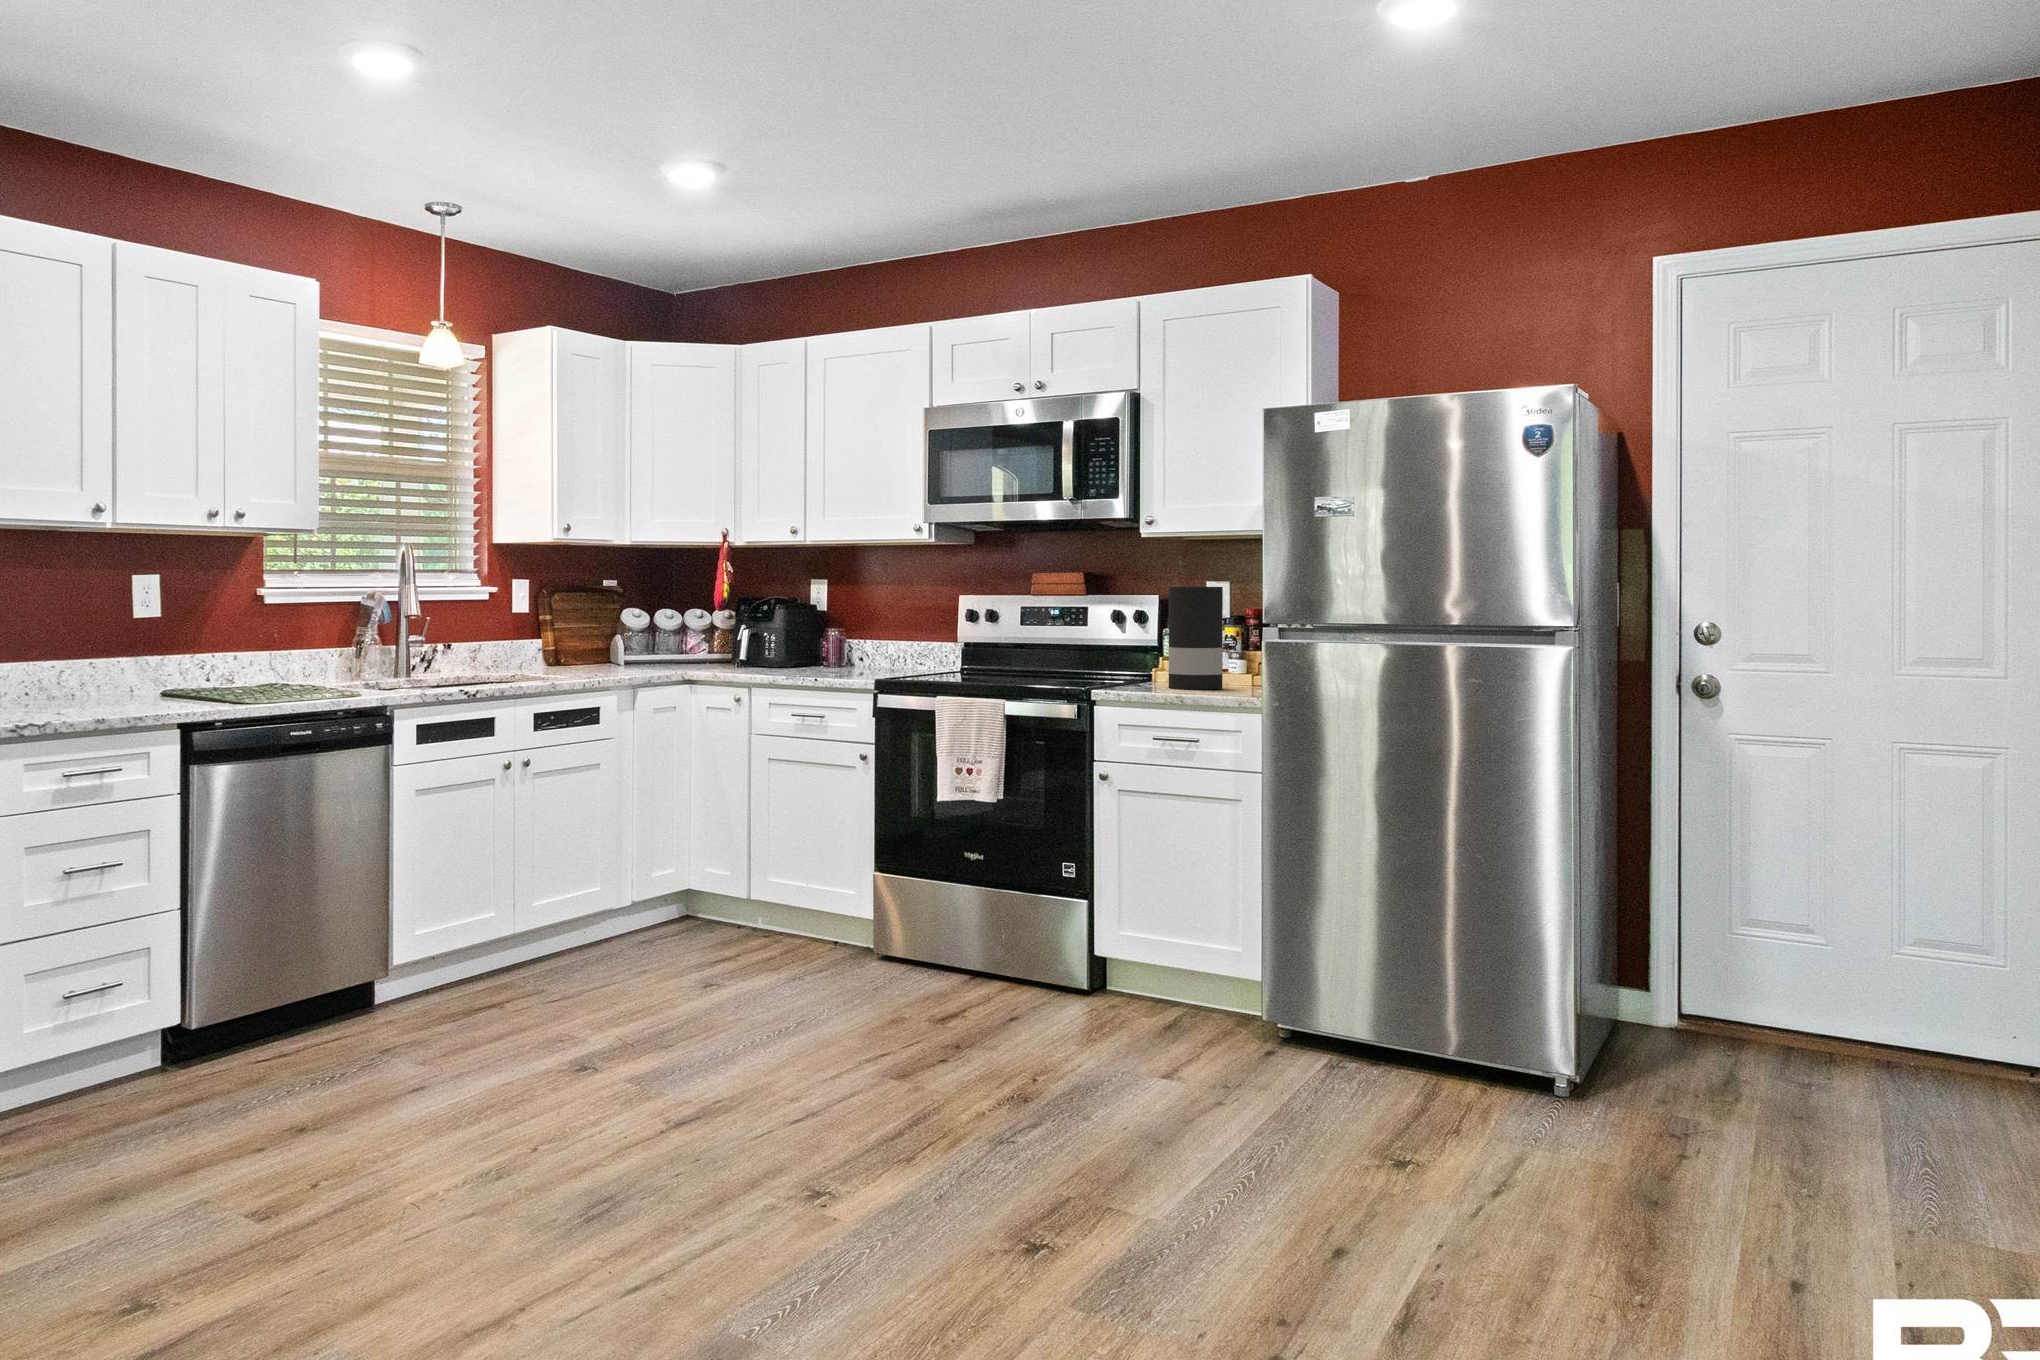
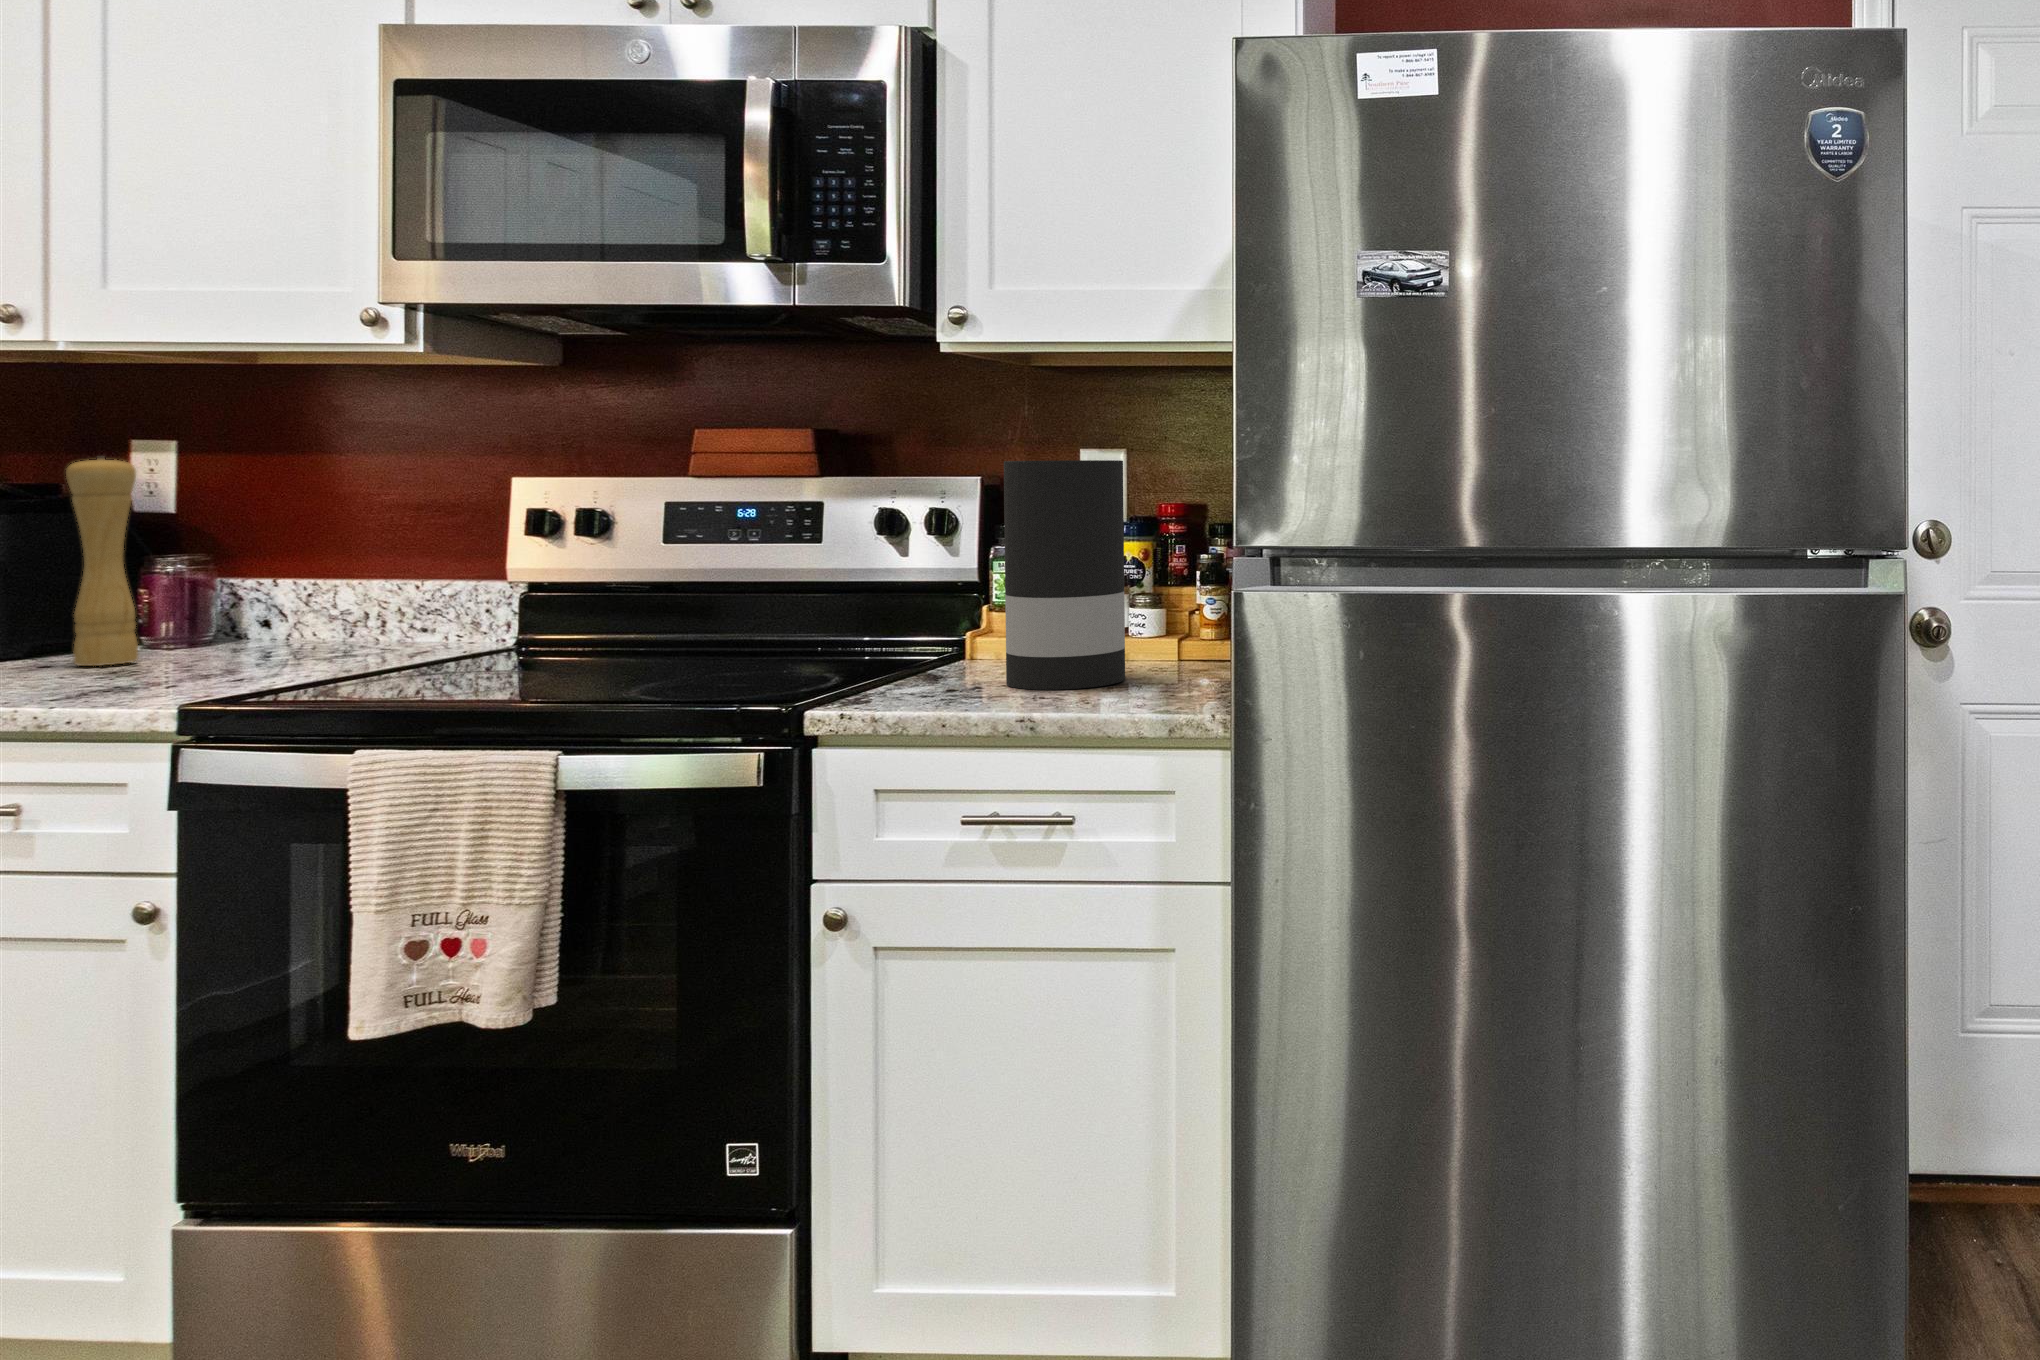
pepper mill: none [808,585,829,669] -> present [66,457,138,666]

